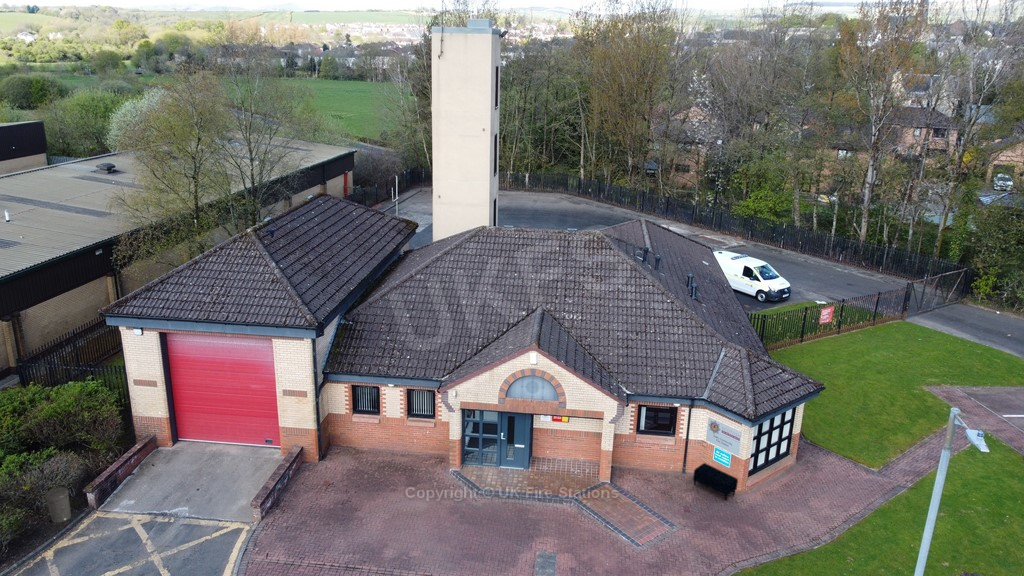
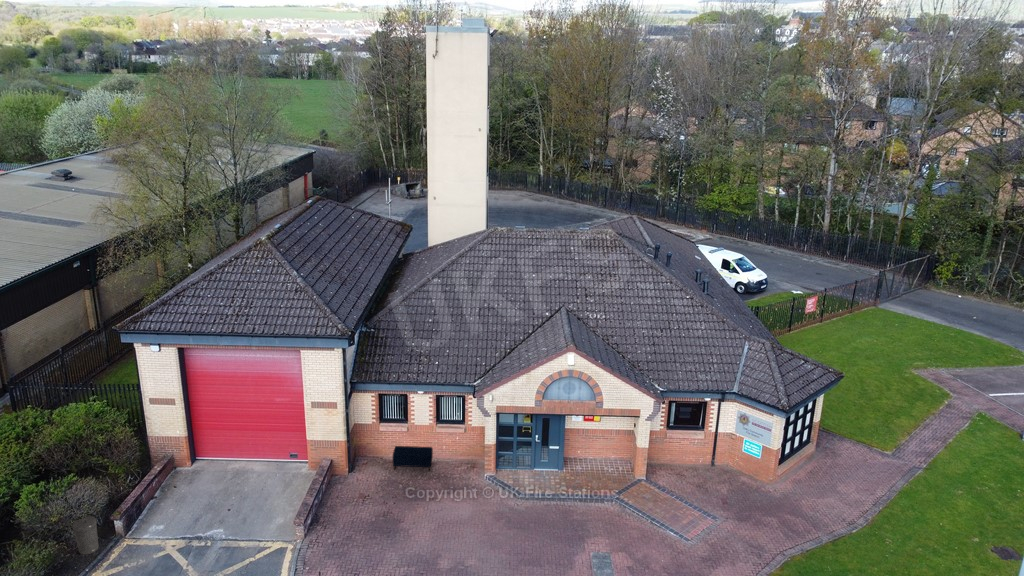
bench: present [693,463,738,501] -> present [392,446,433,471]

